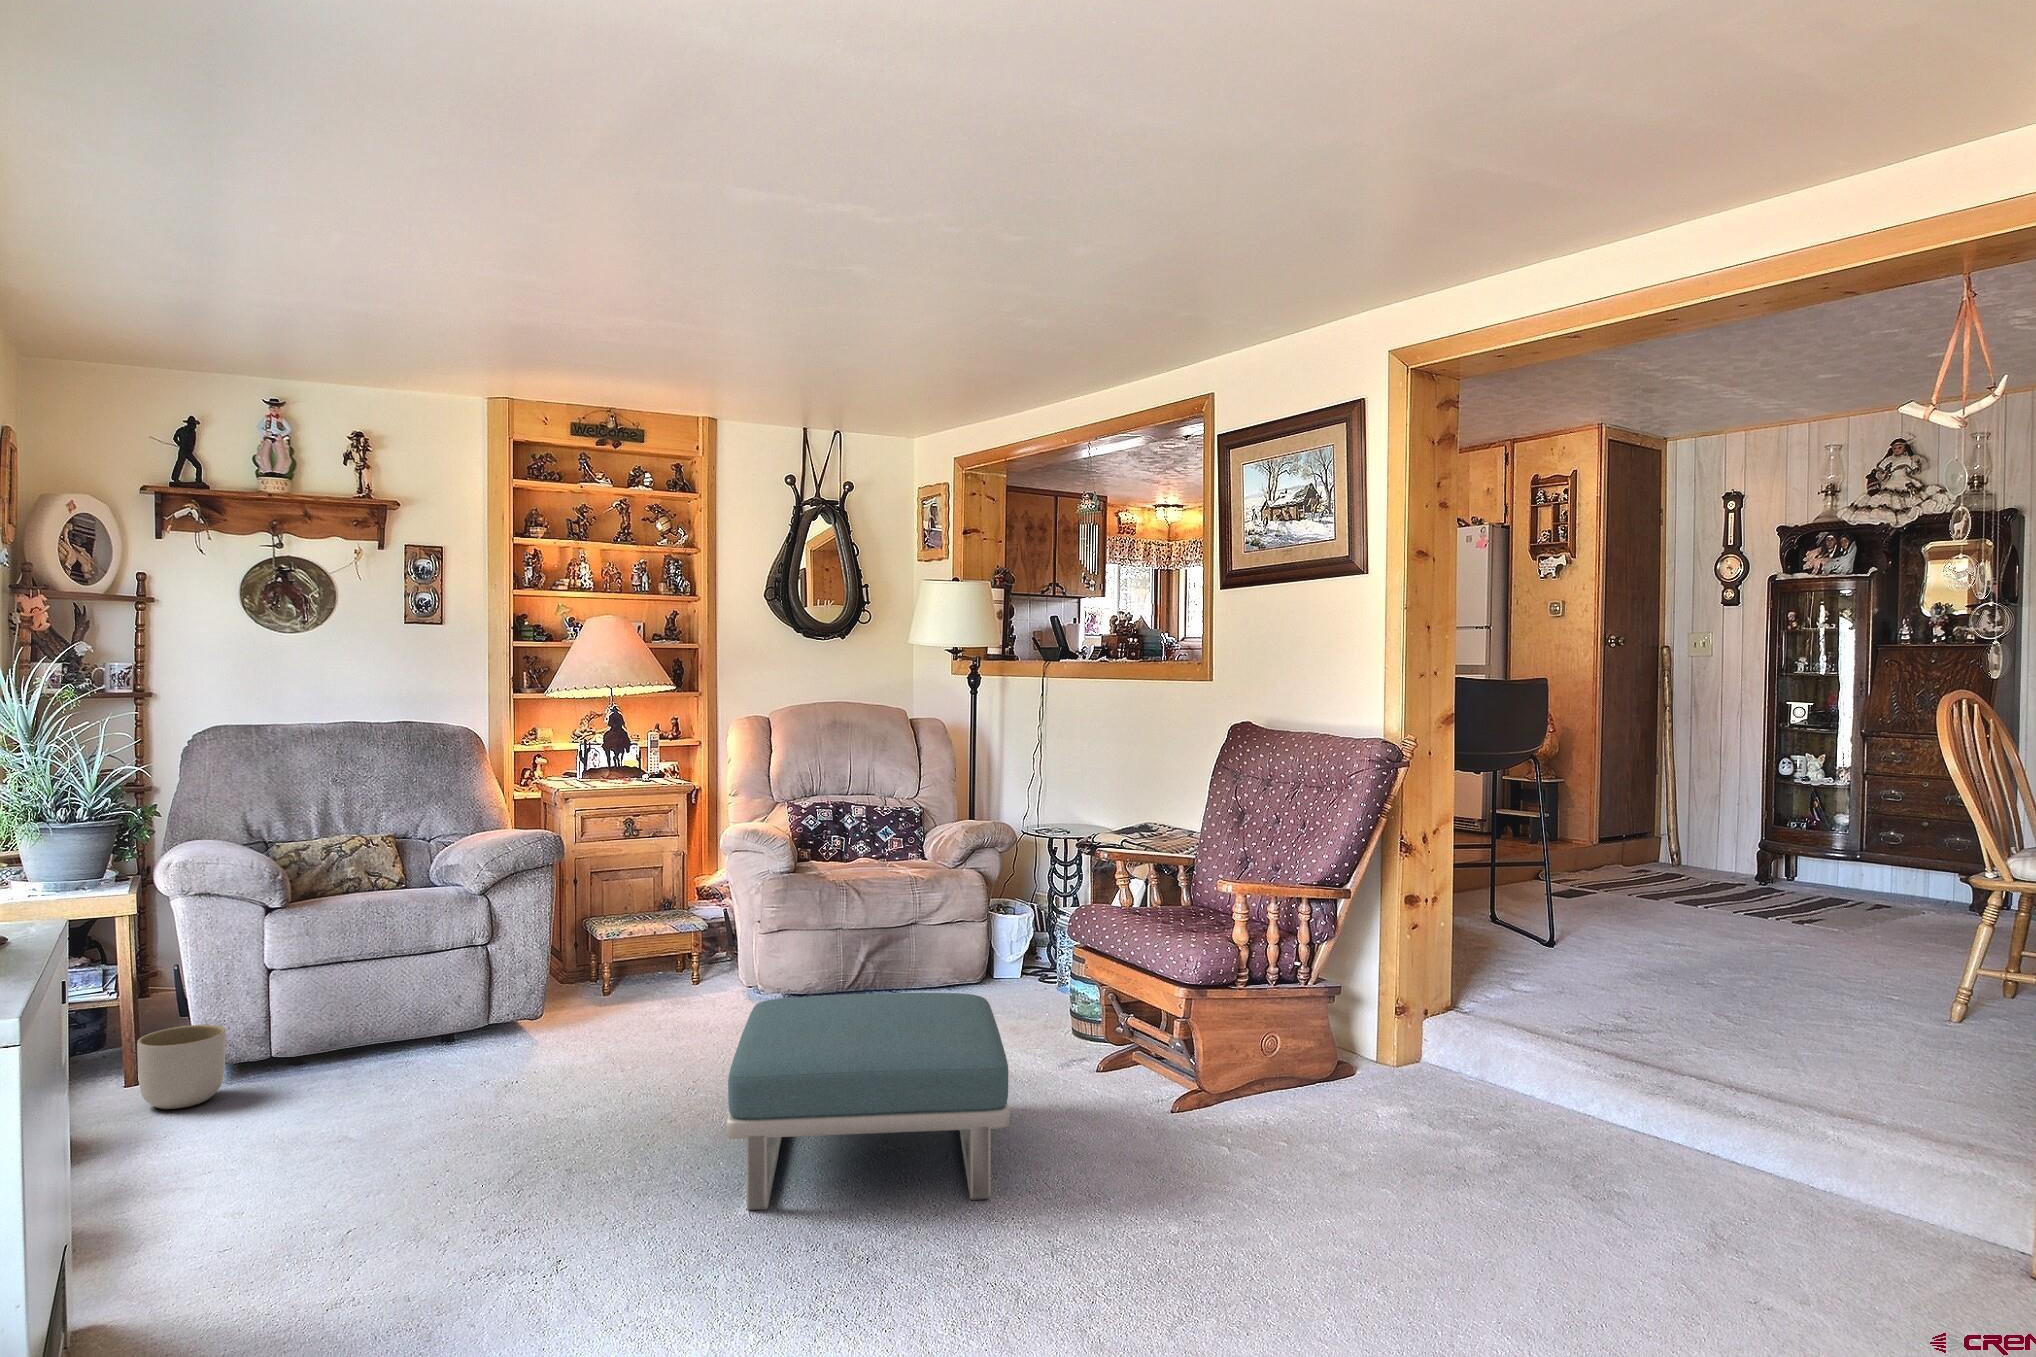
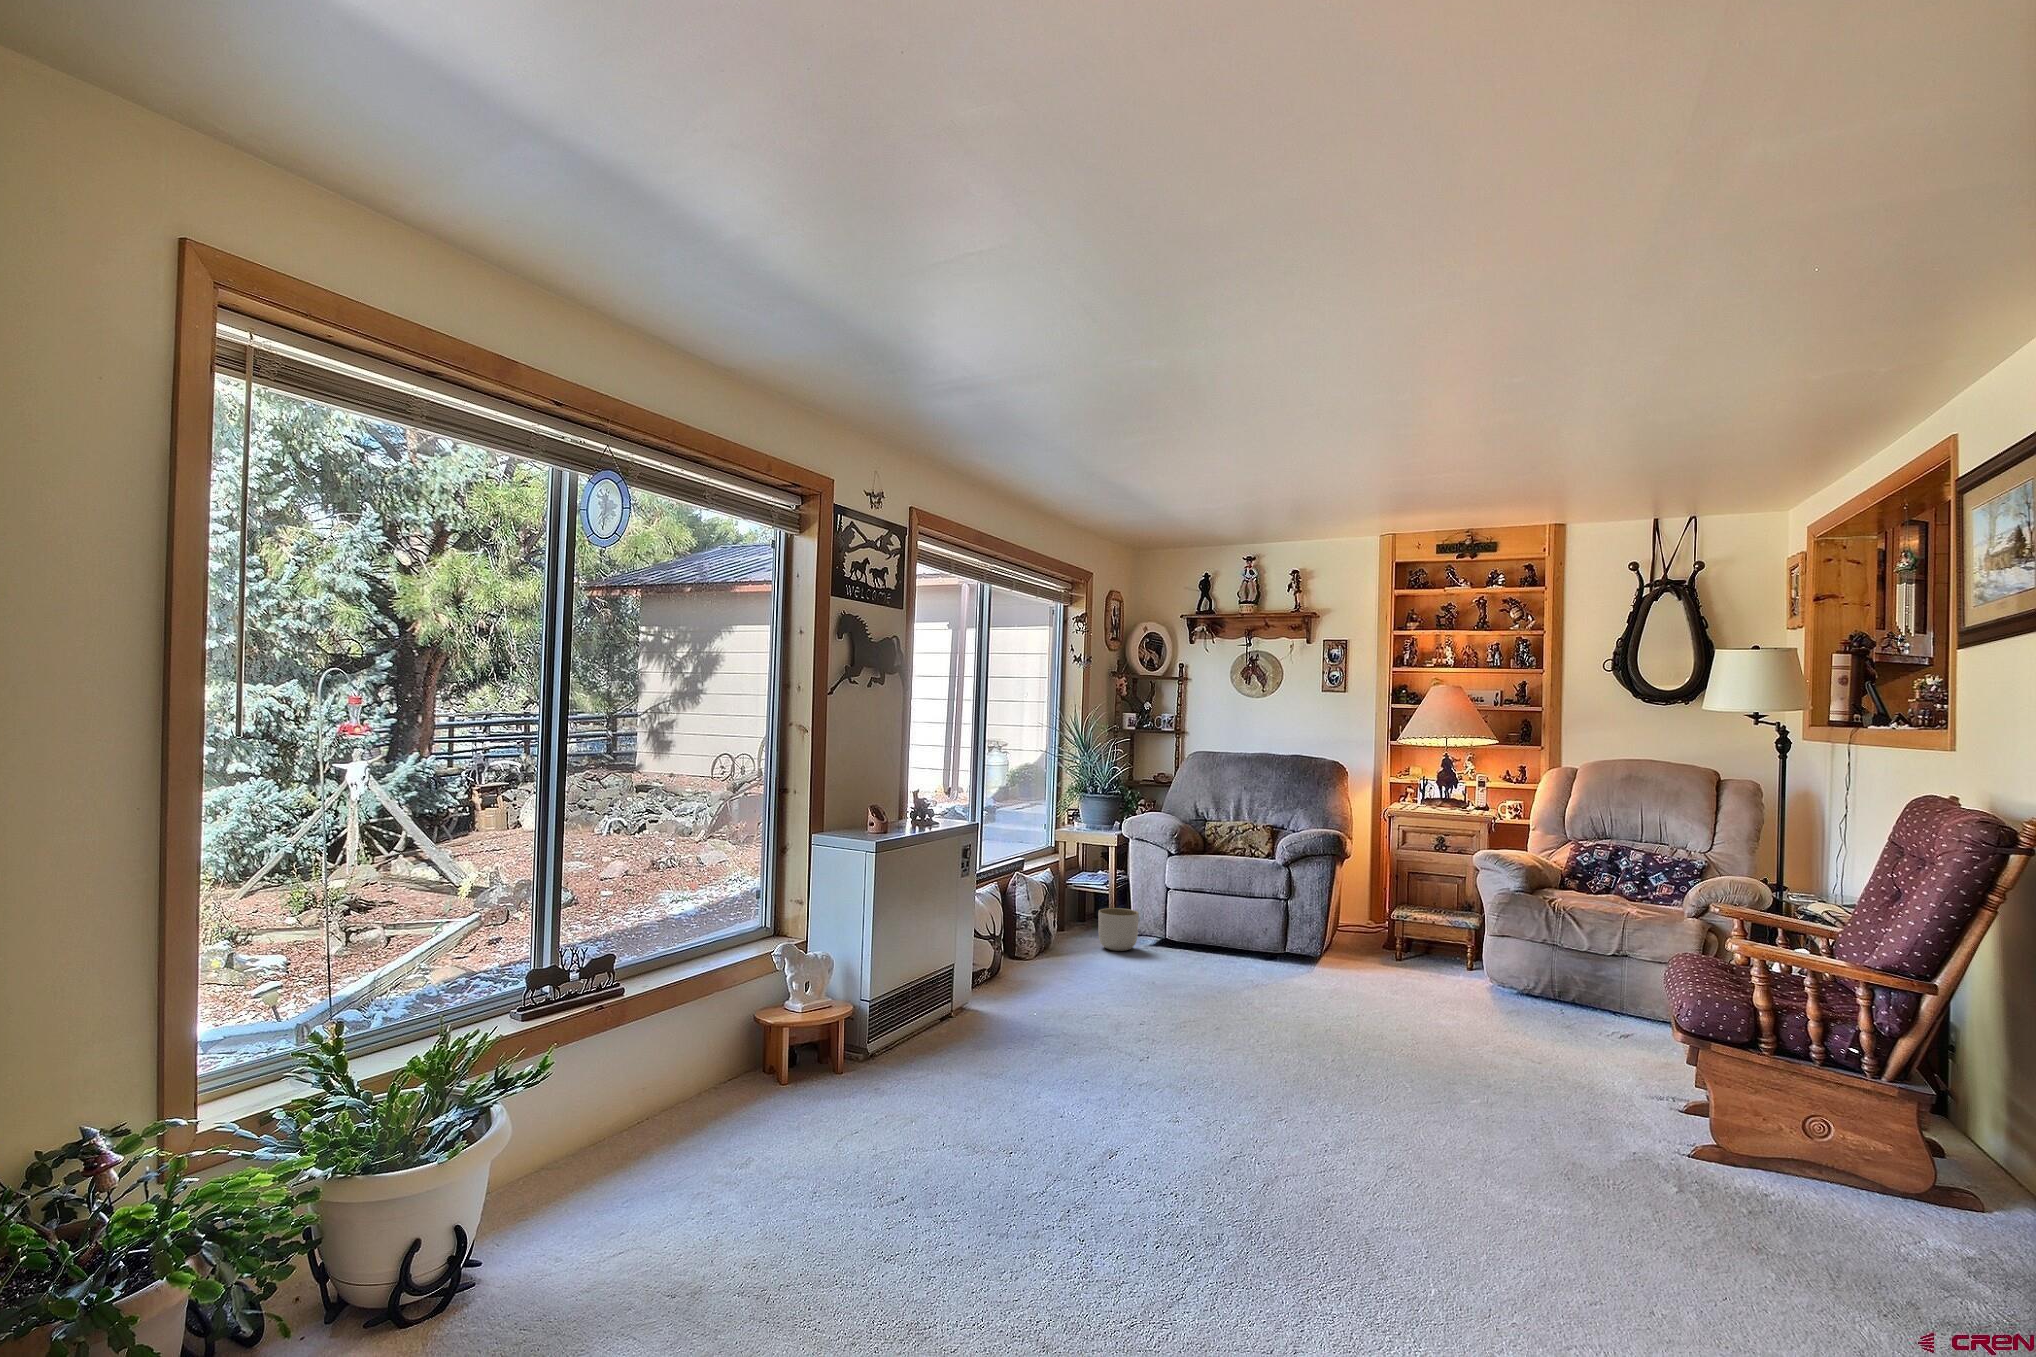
footstool: present [726,993,1010,1210] -> none [1251,955,1521,1119]

